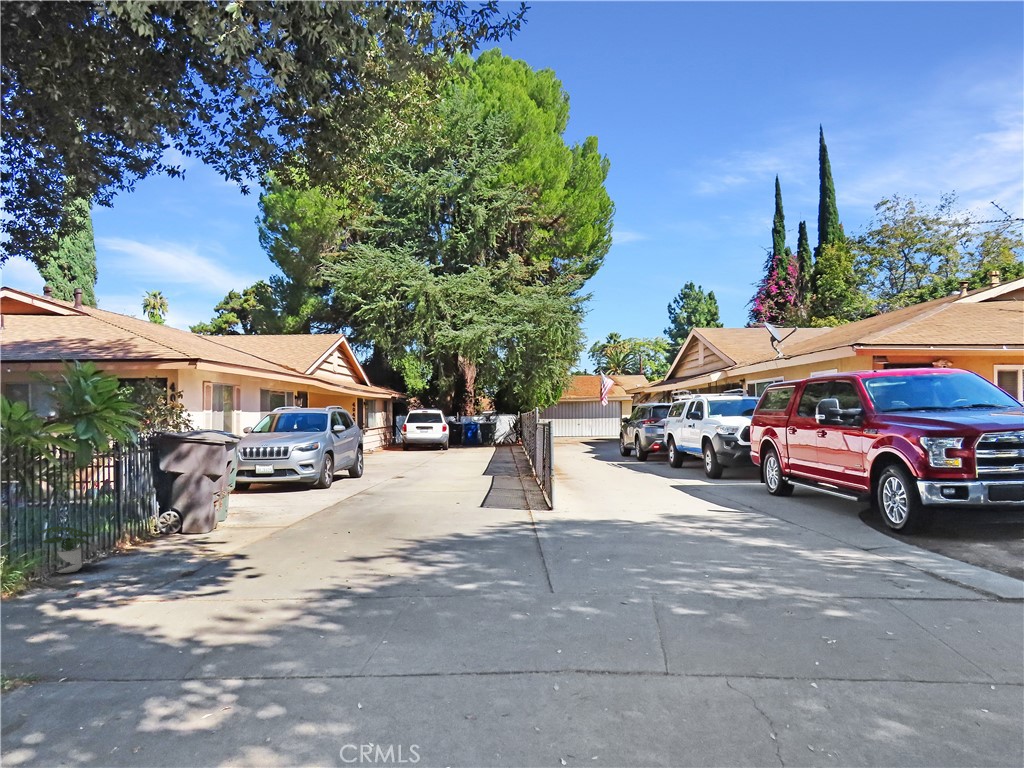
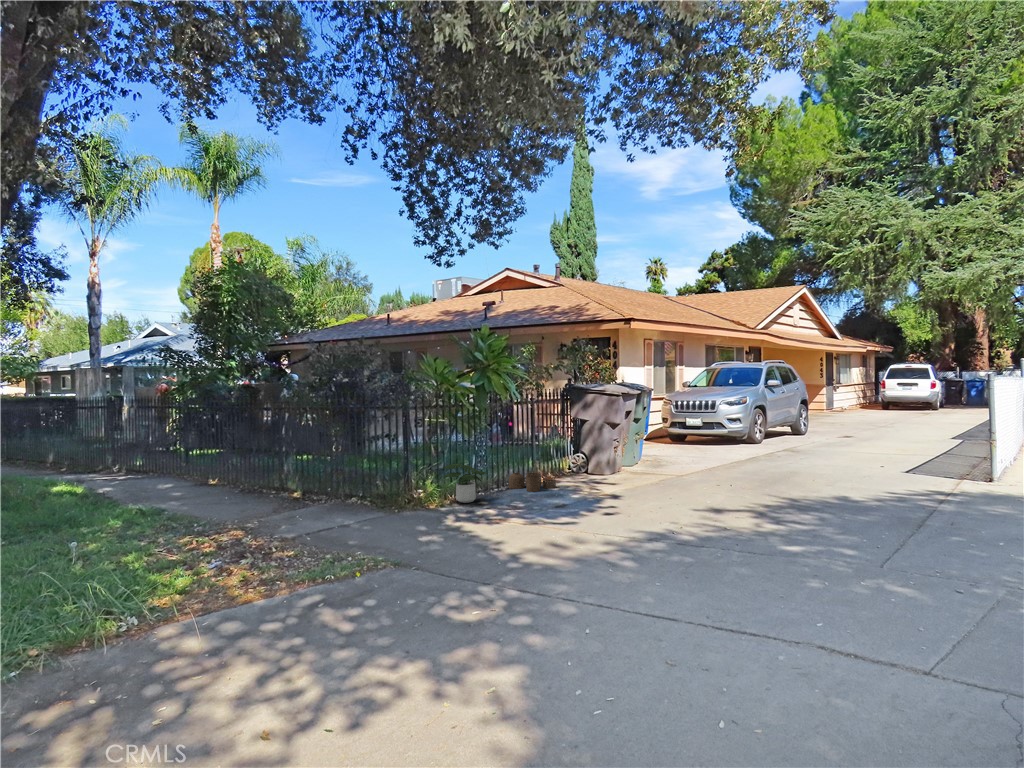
woven basket: none [103,530,165,554] -> present [509,472,556,492]

